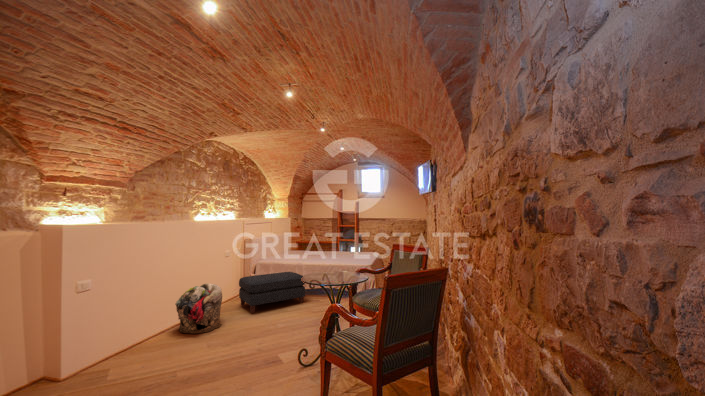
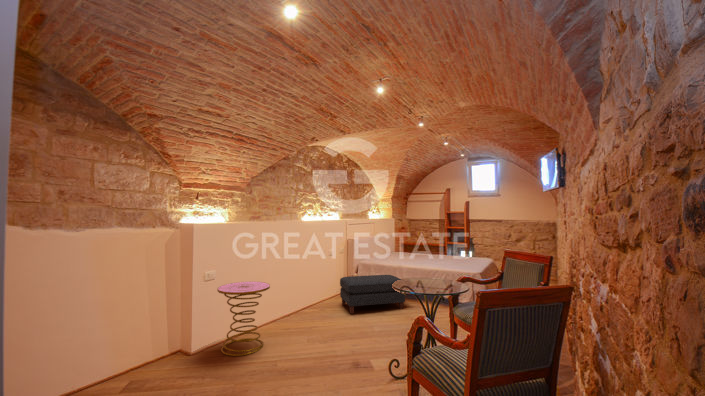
laundry basket: present [175,283,222,334] -> none [283,280,325,327]
side table: none [94,289,163,376] -> present [217,281,270,356]

